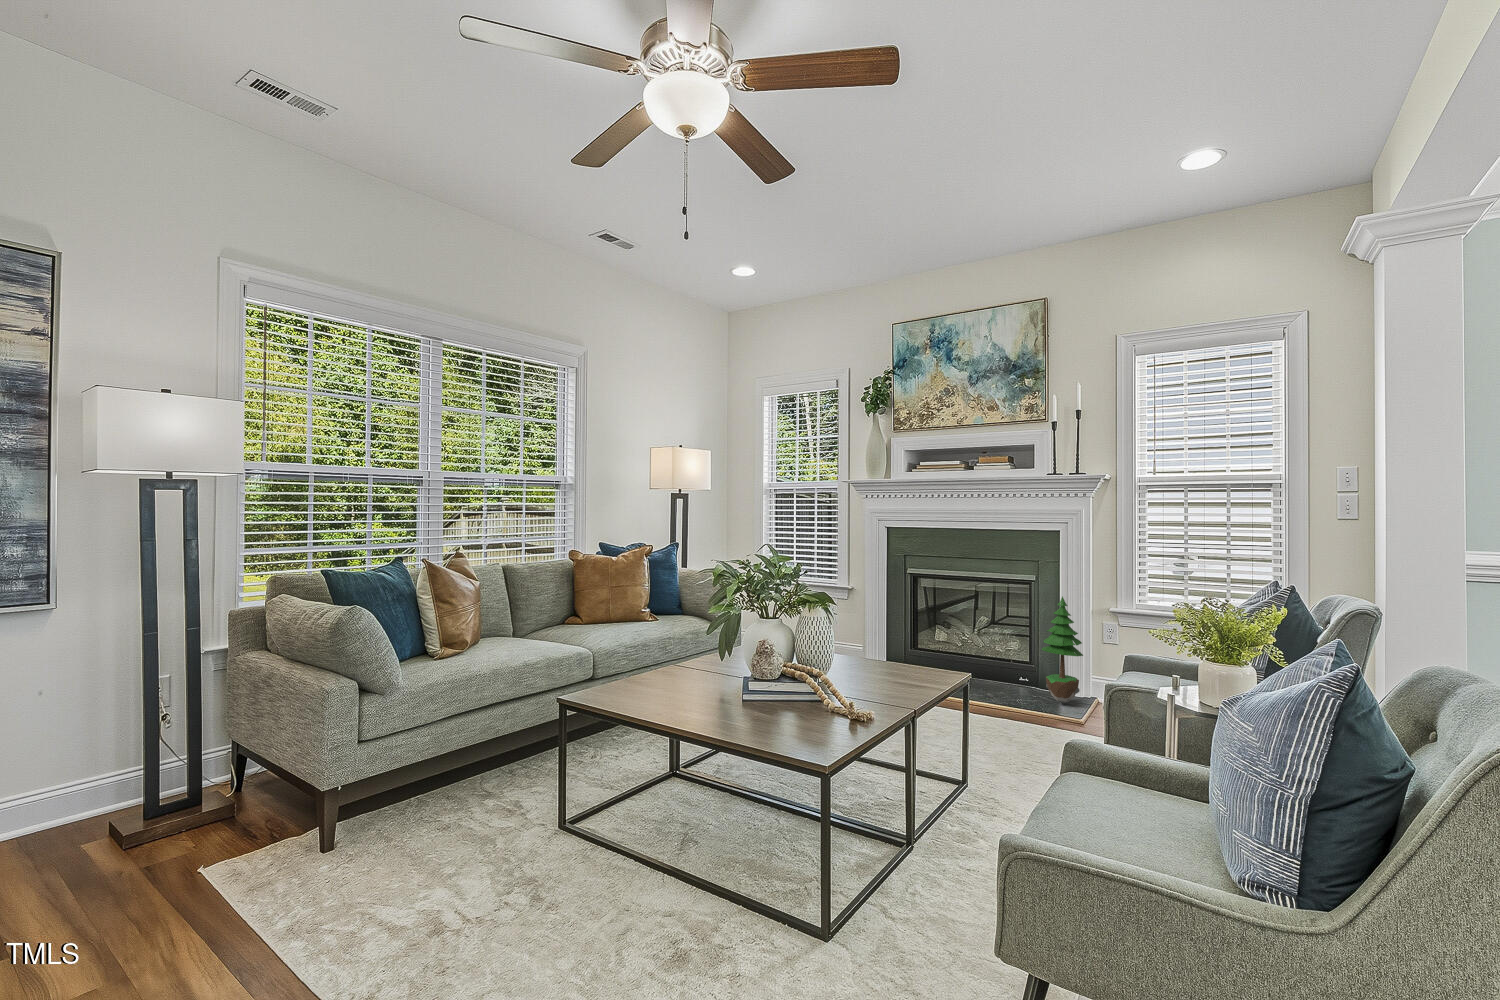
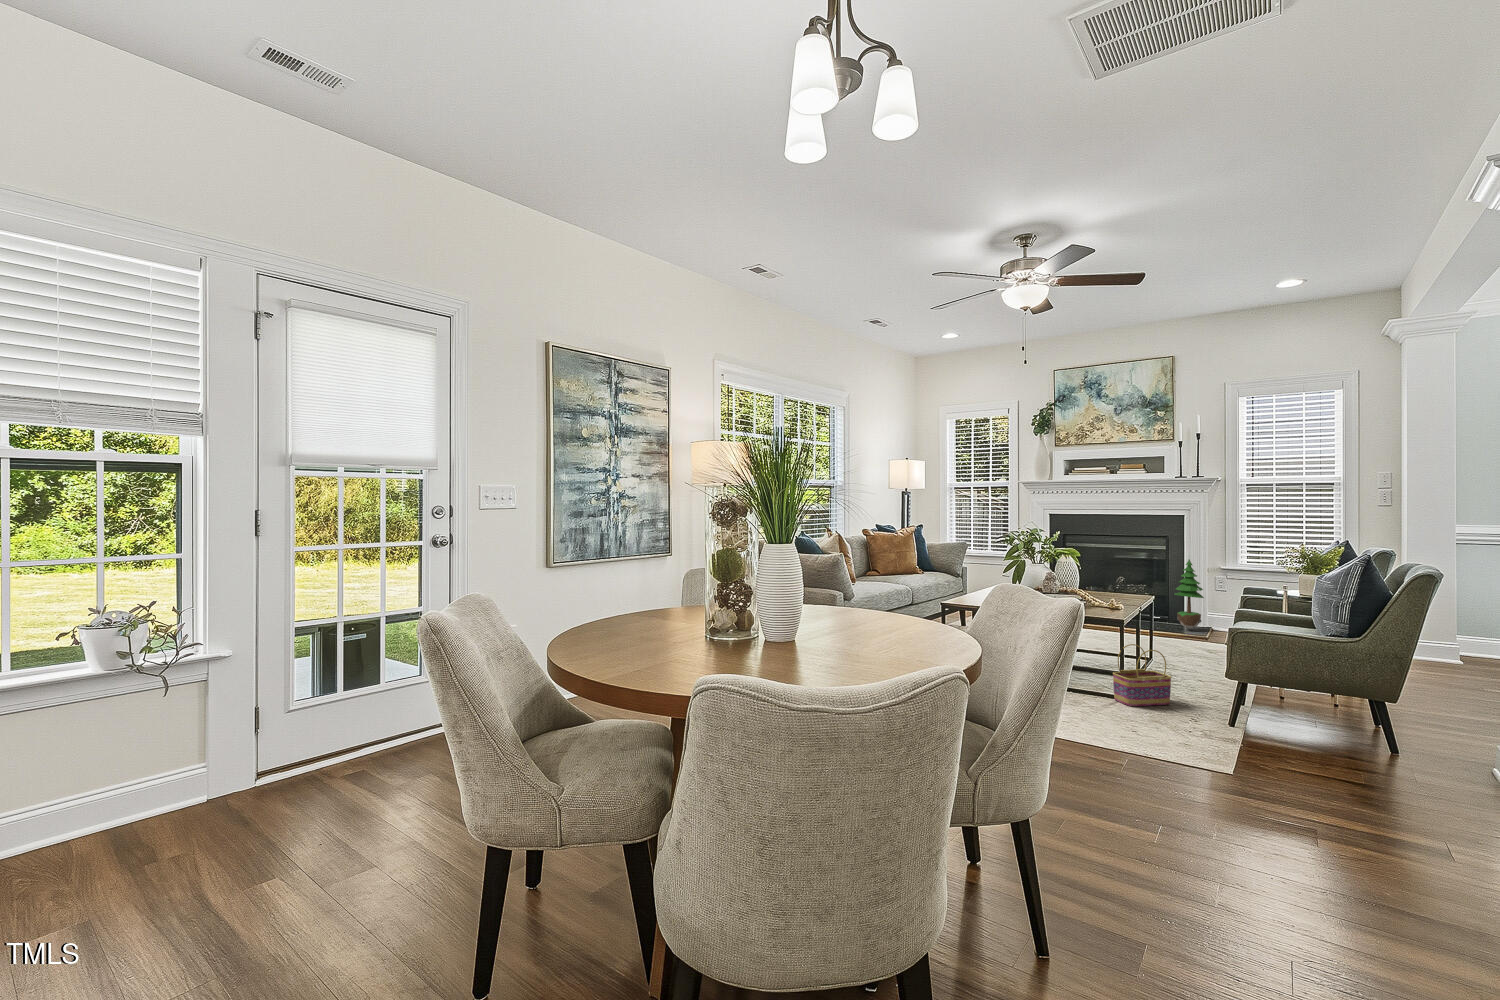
basket: none [810,811,925,965] -> present [1113,644,1171,706]

